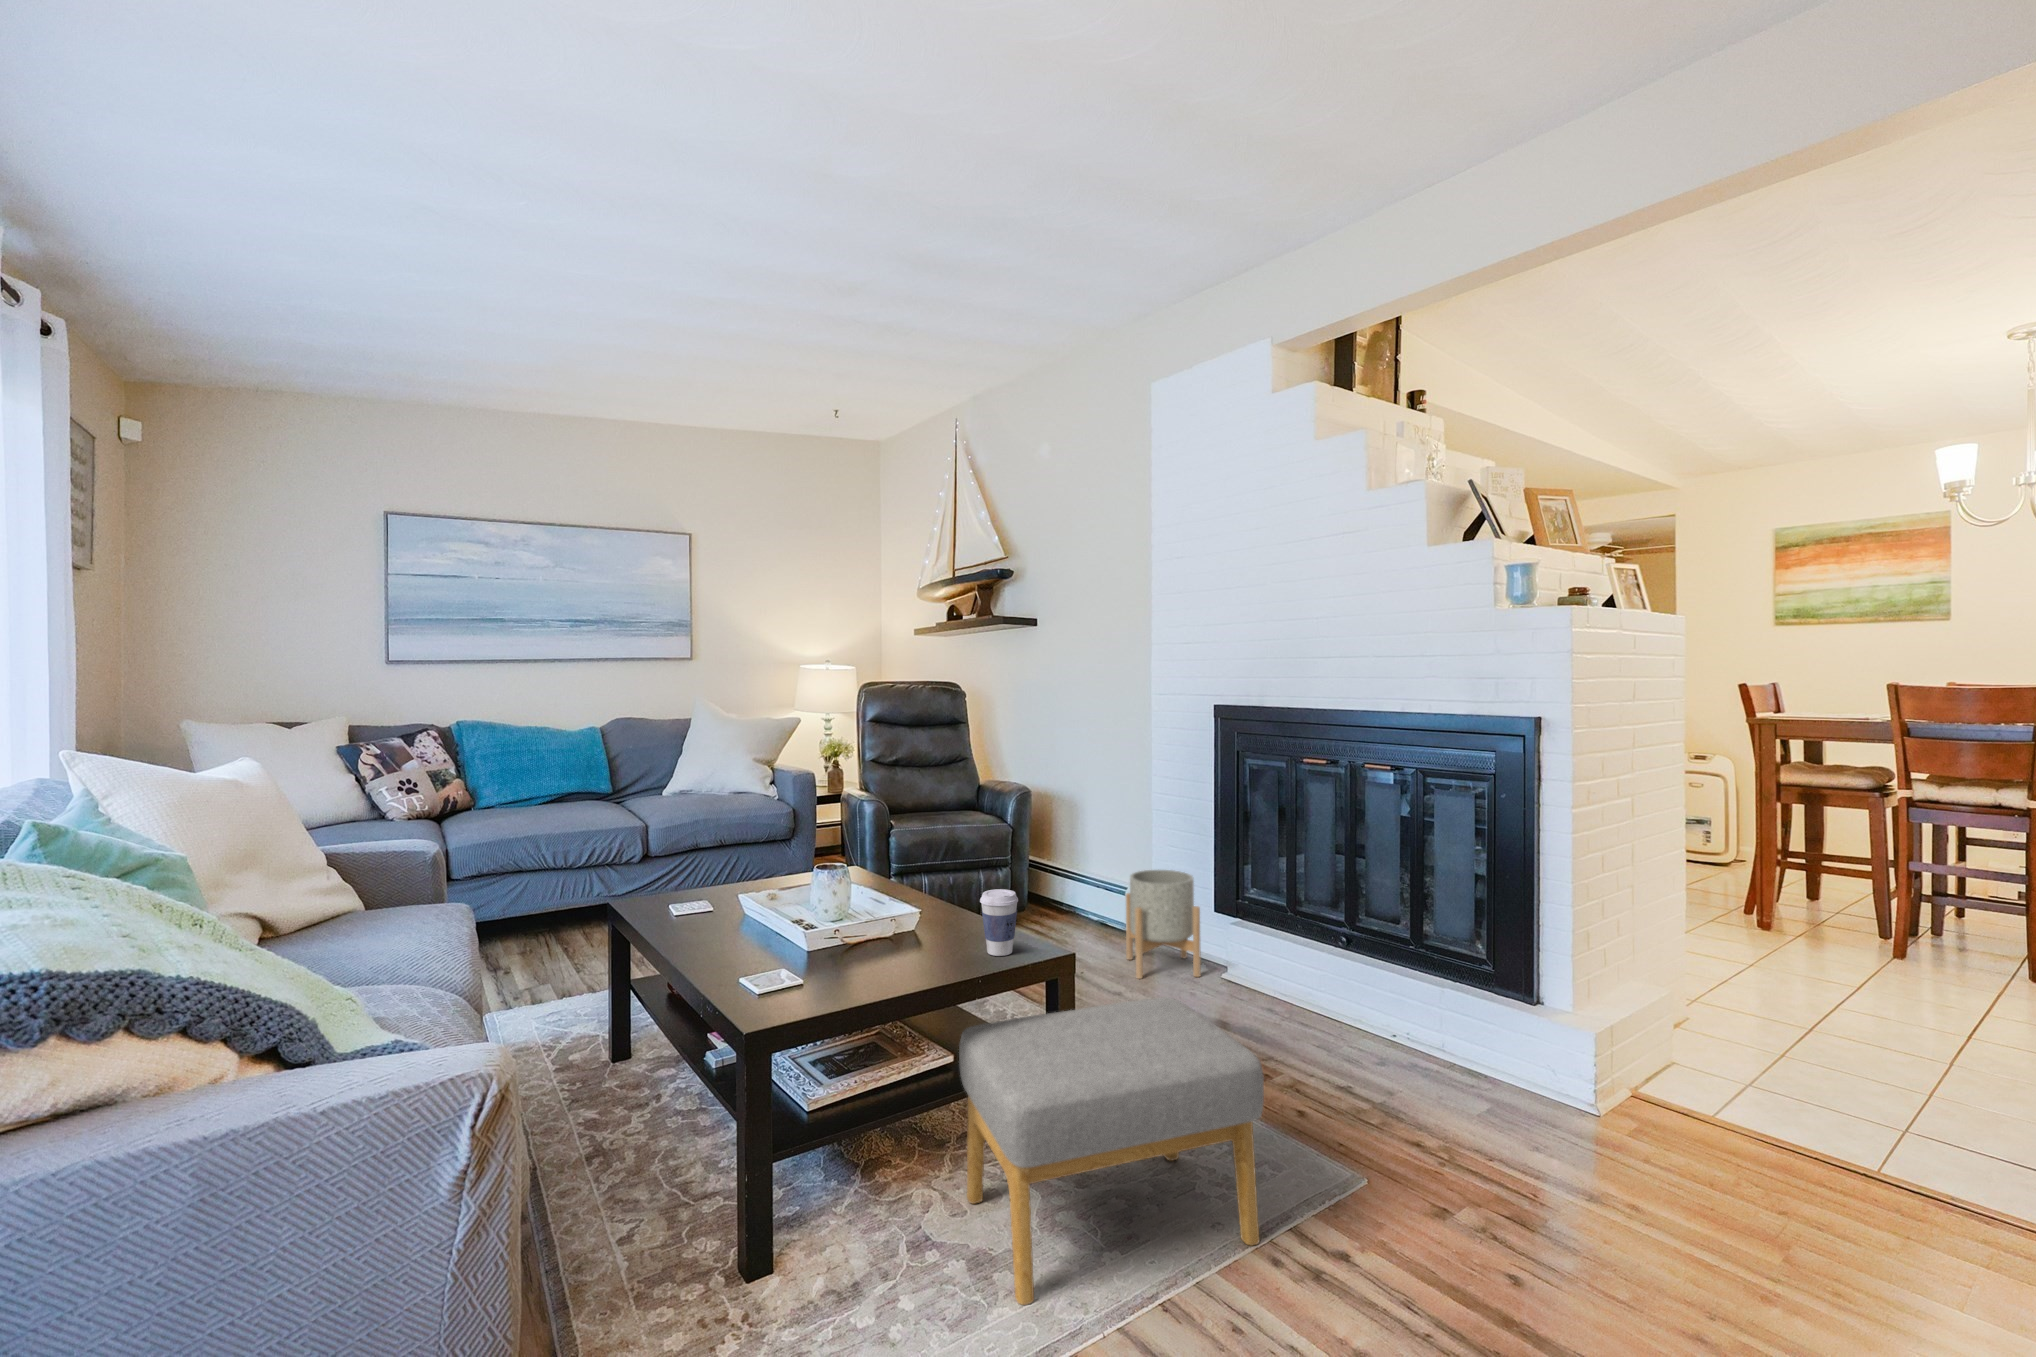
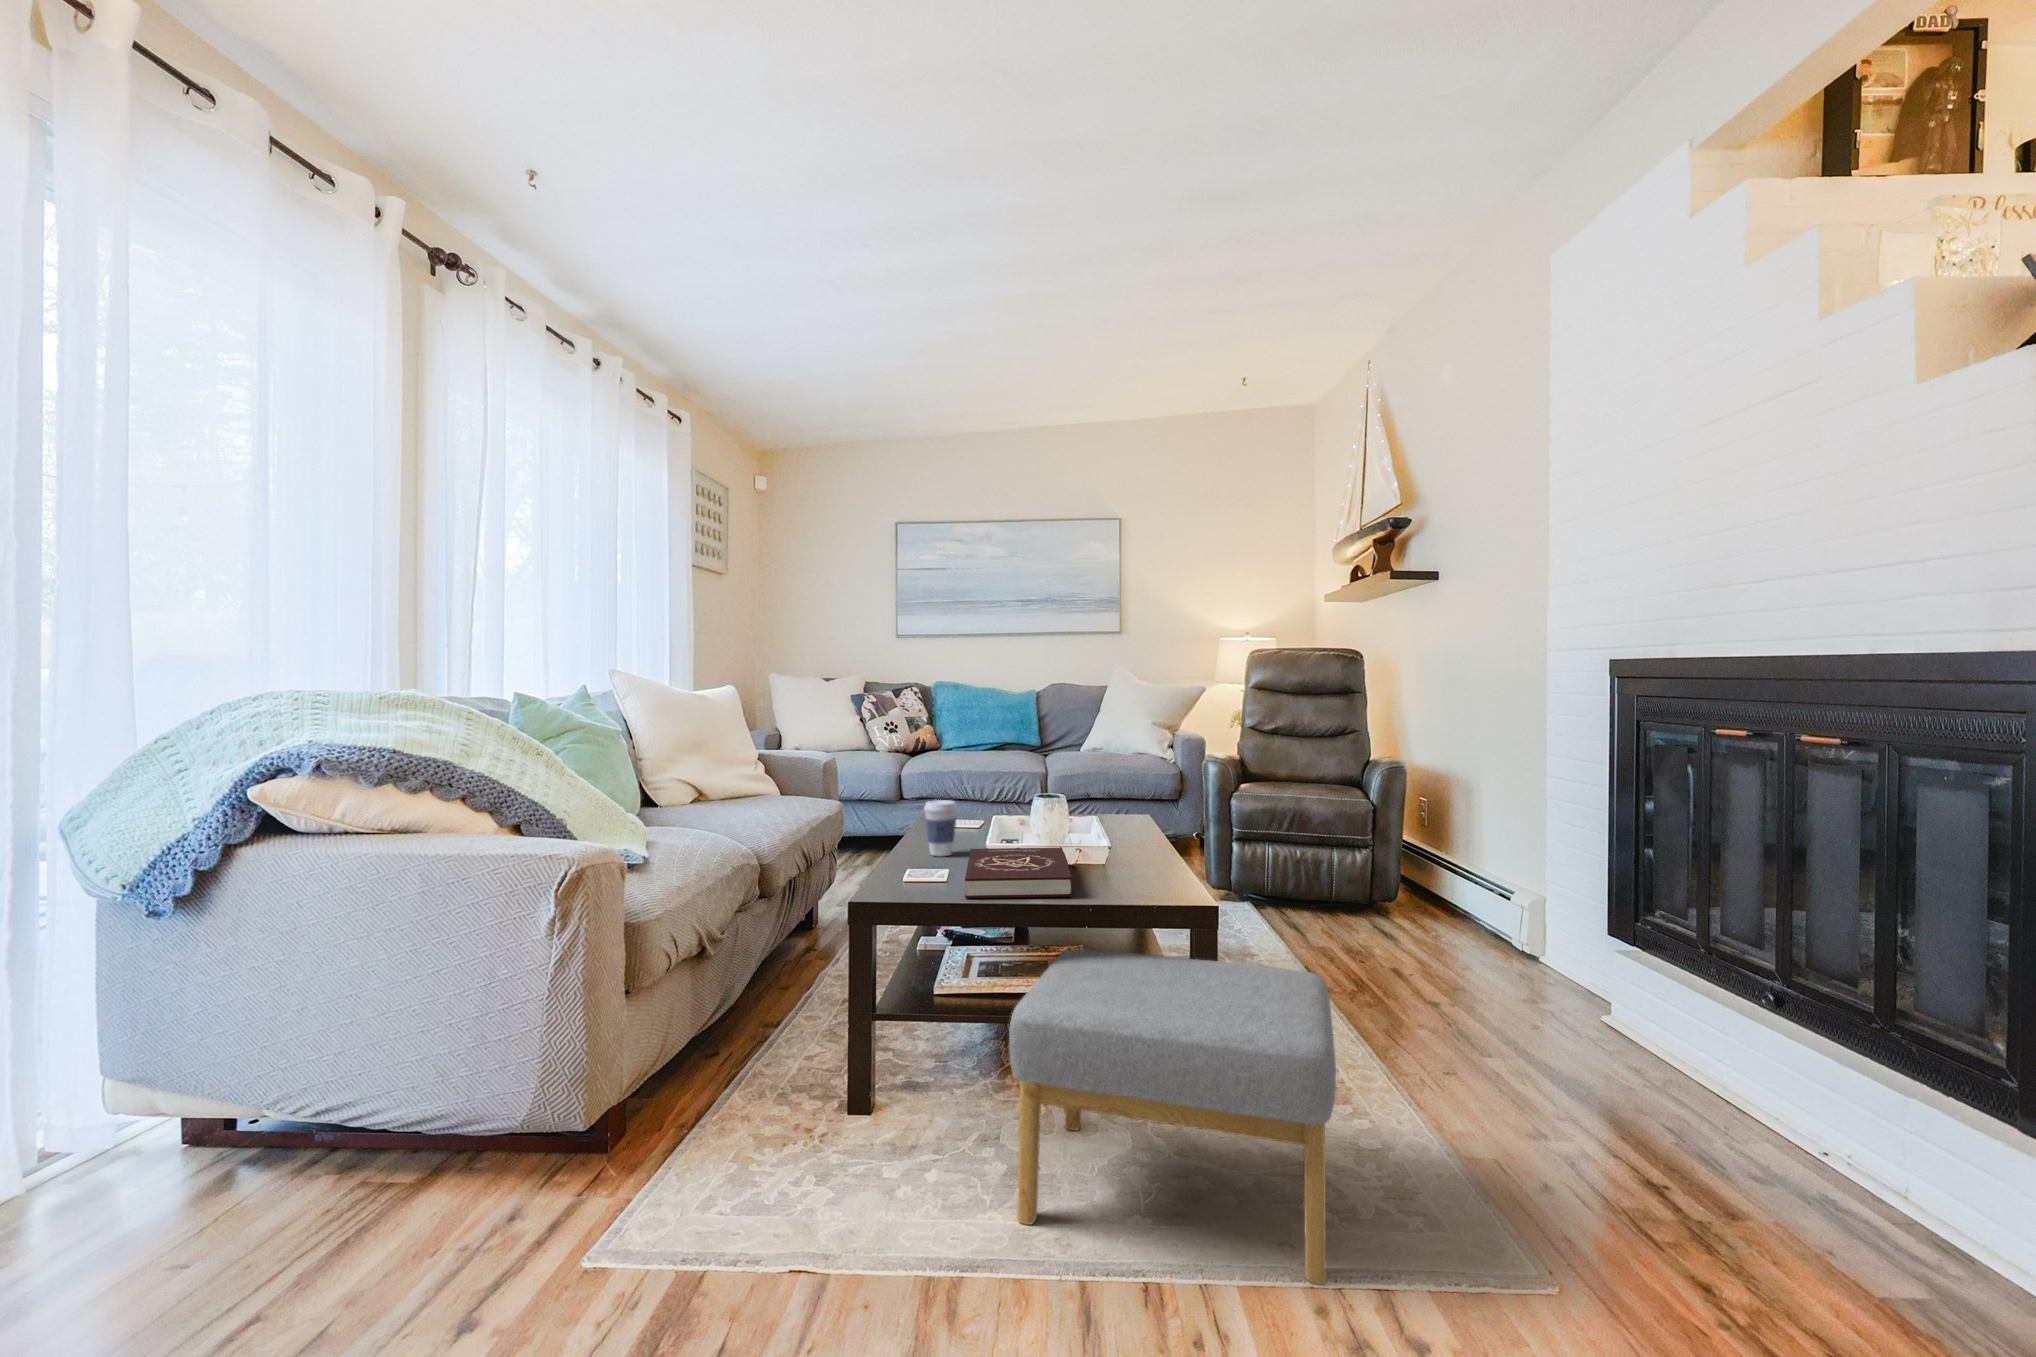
planter: present [1126,870,1201,979] -> none [1474,866,1573,1010]
coffee cup: present [980,889,1018,956] -> present [924,800,957,856]
book: none [793,923,955,1000] -> present [965,847,1074,898]

